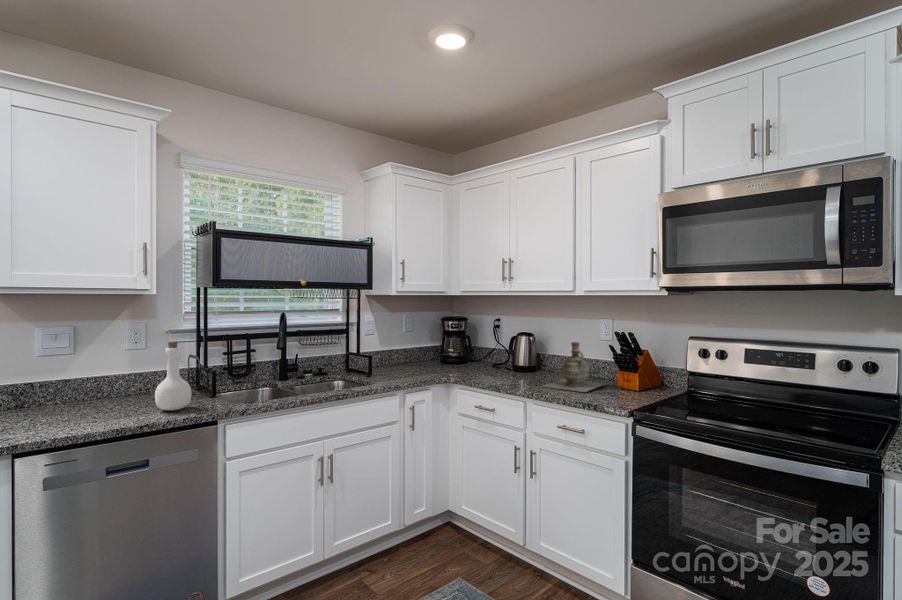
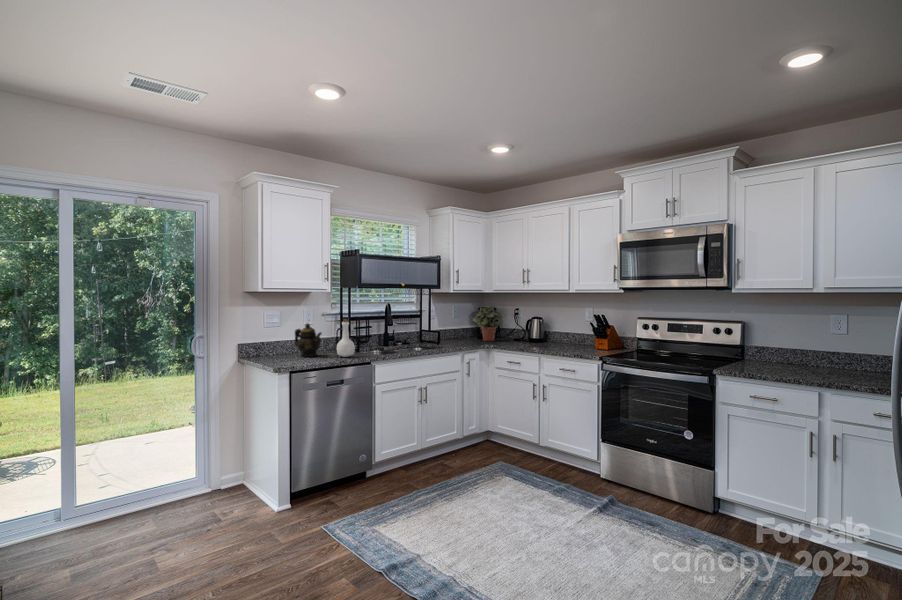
potted plant: none [429,315,480,369] -> present [473,306,506,341]
ceramic jug: present [543,342,605,392] -> none [548,321,588,350]
teapot: none [84,349,135,411] -> present [295,323,322,357]

